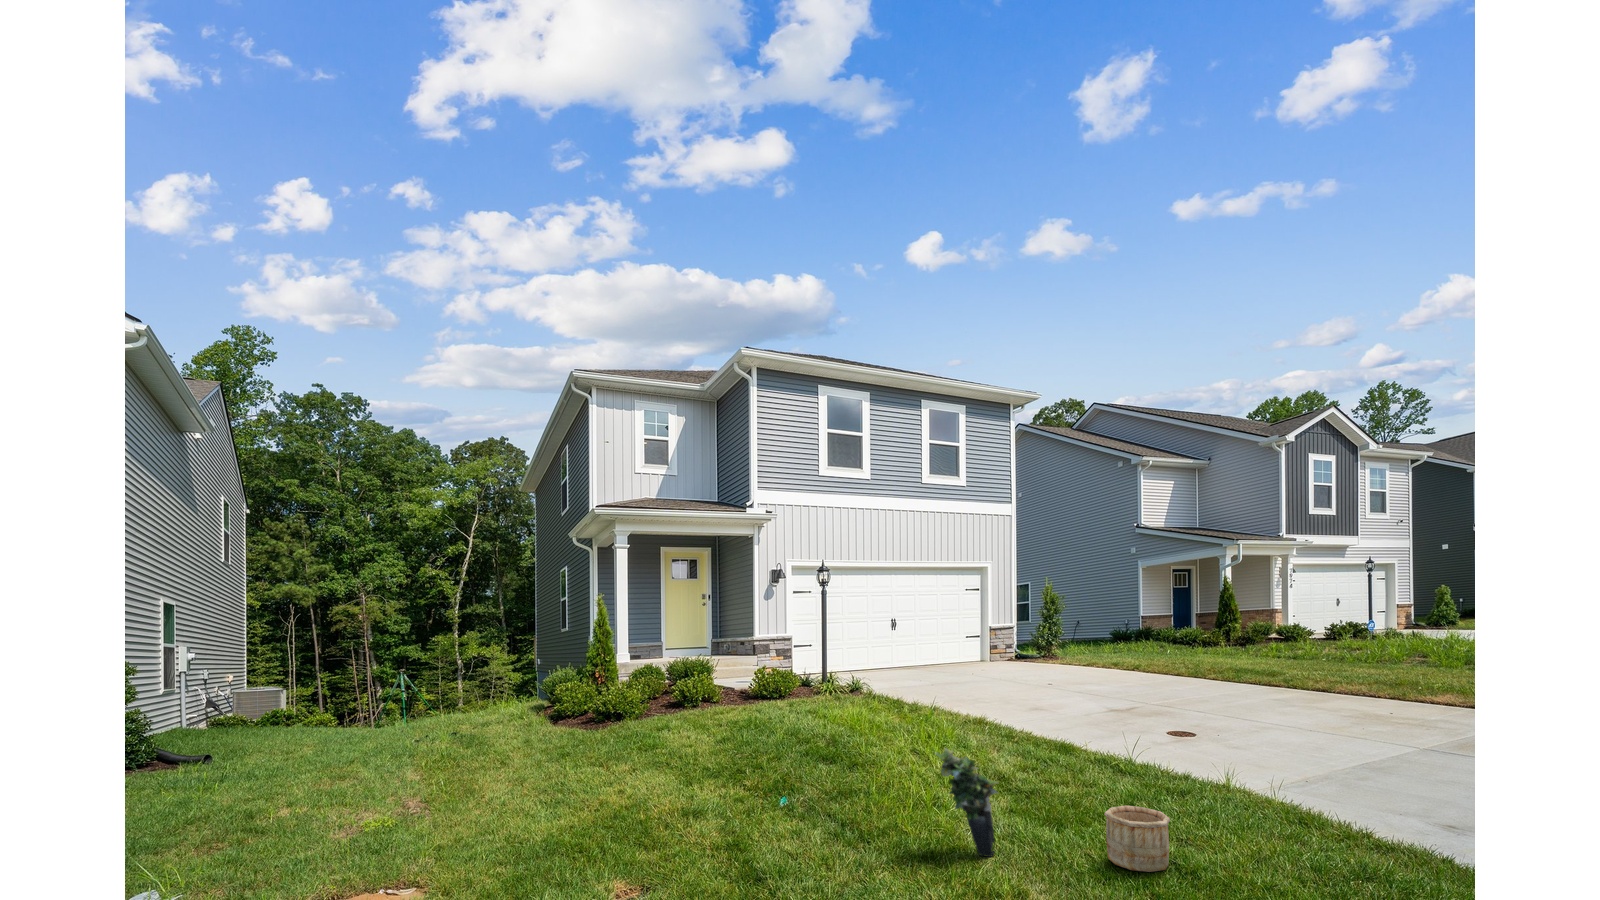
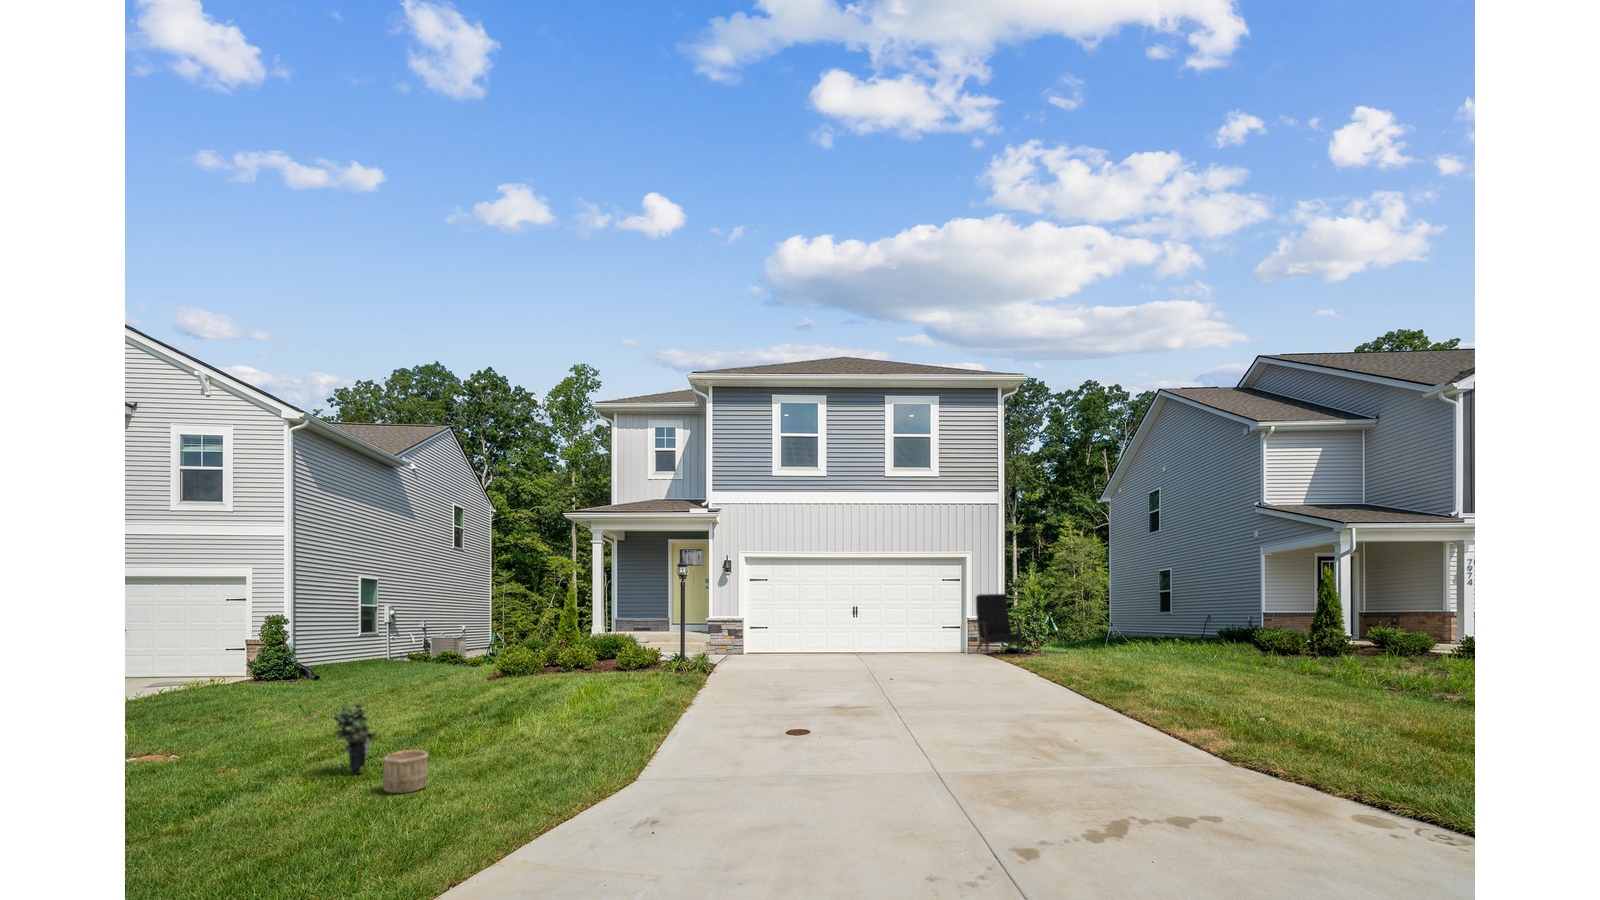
lounge chair: none [998,602,1050,663] -> present [976,594,1023,654]

